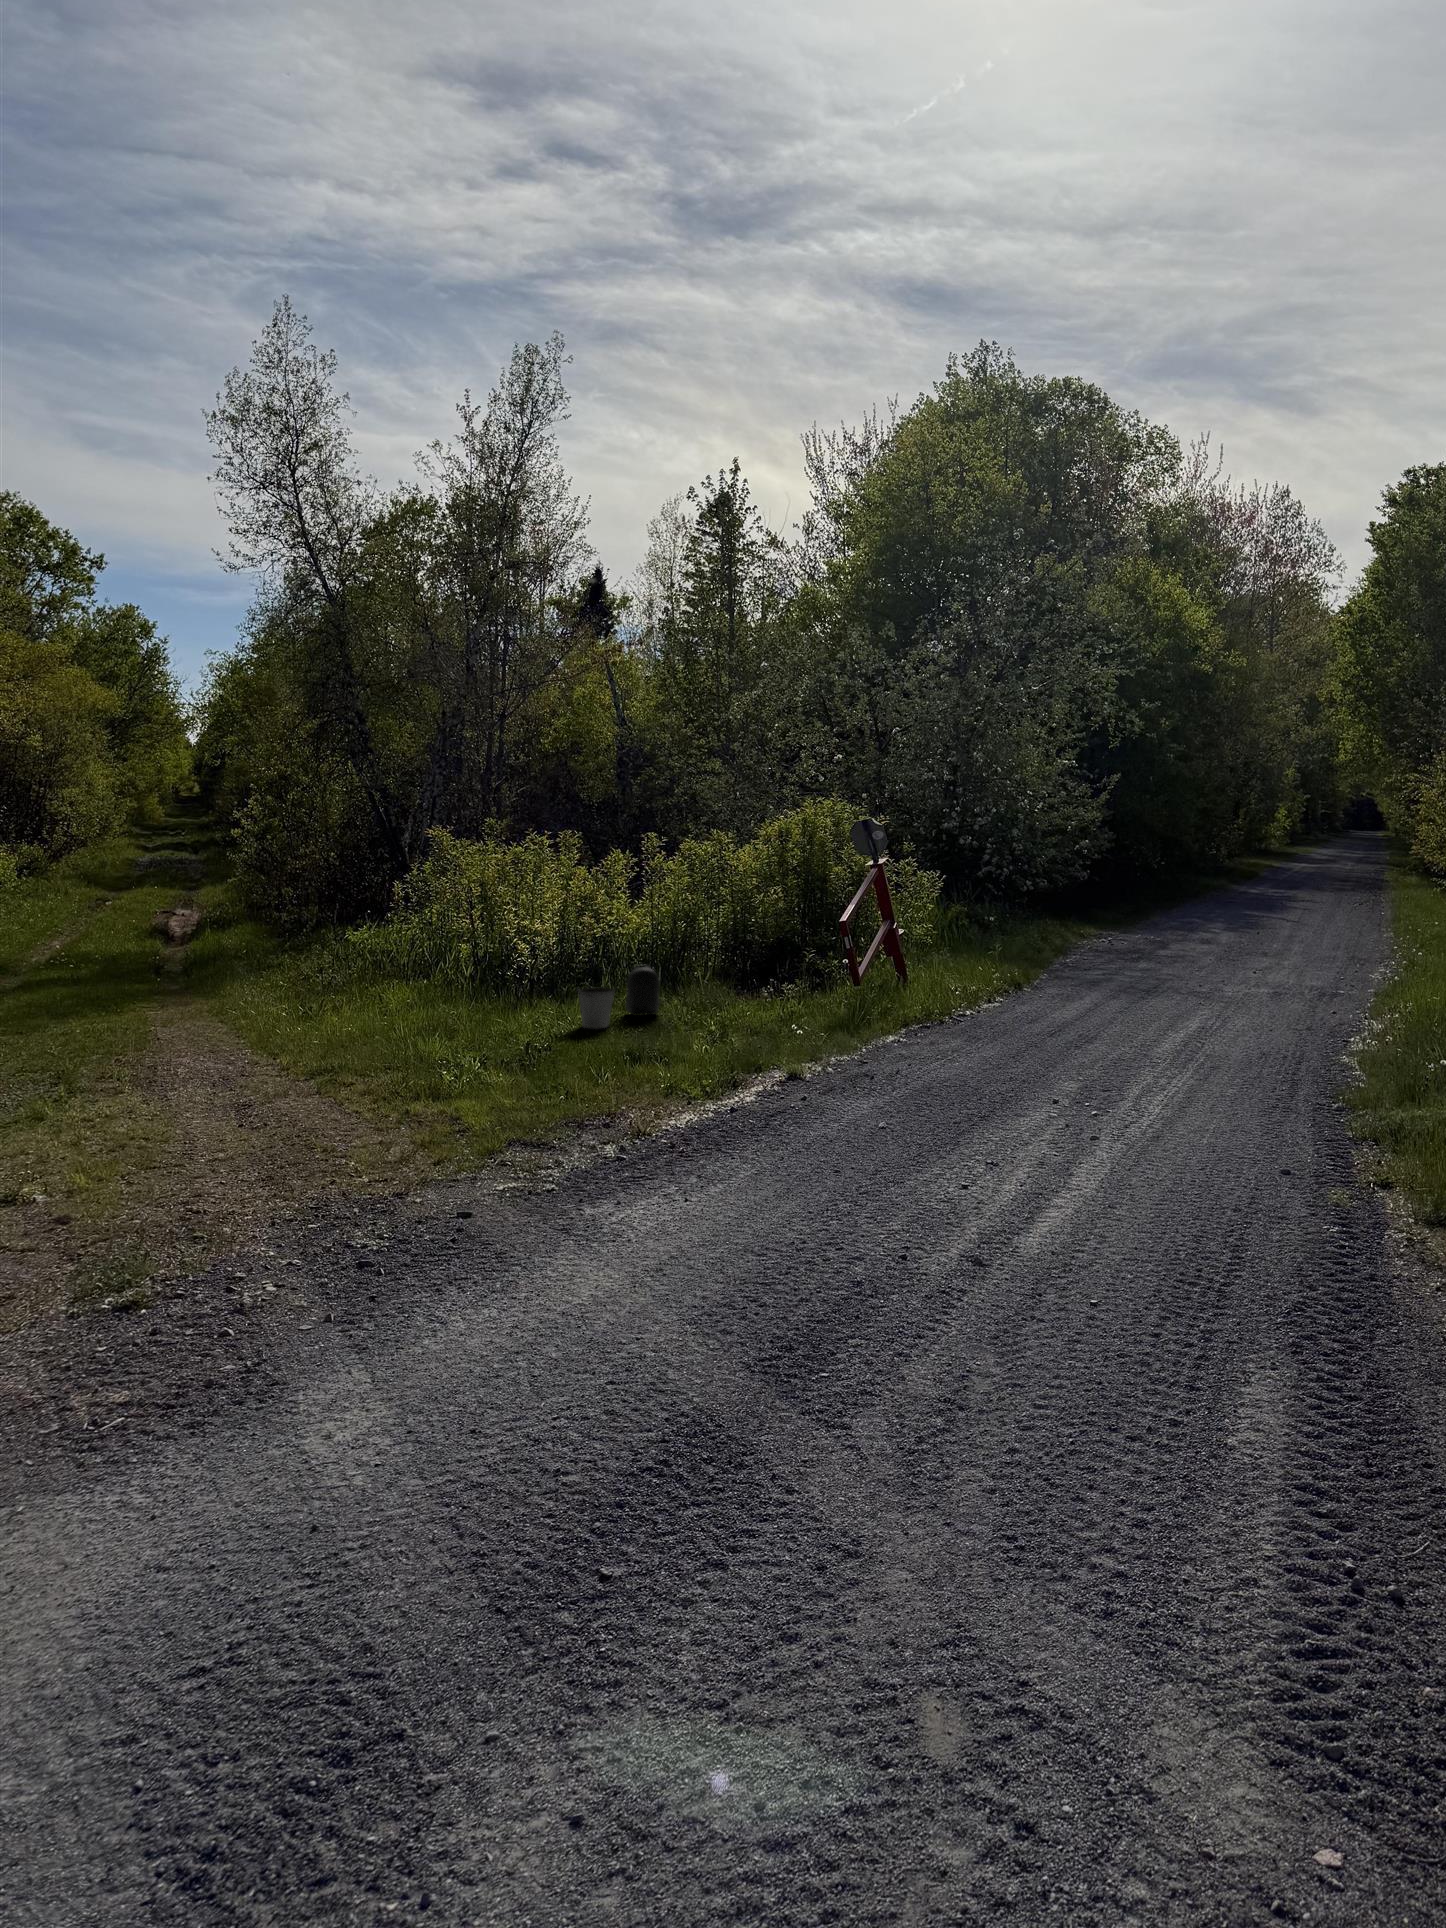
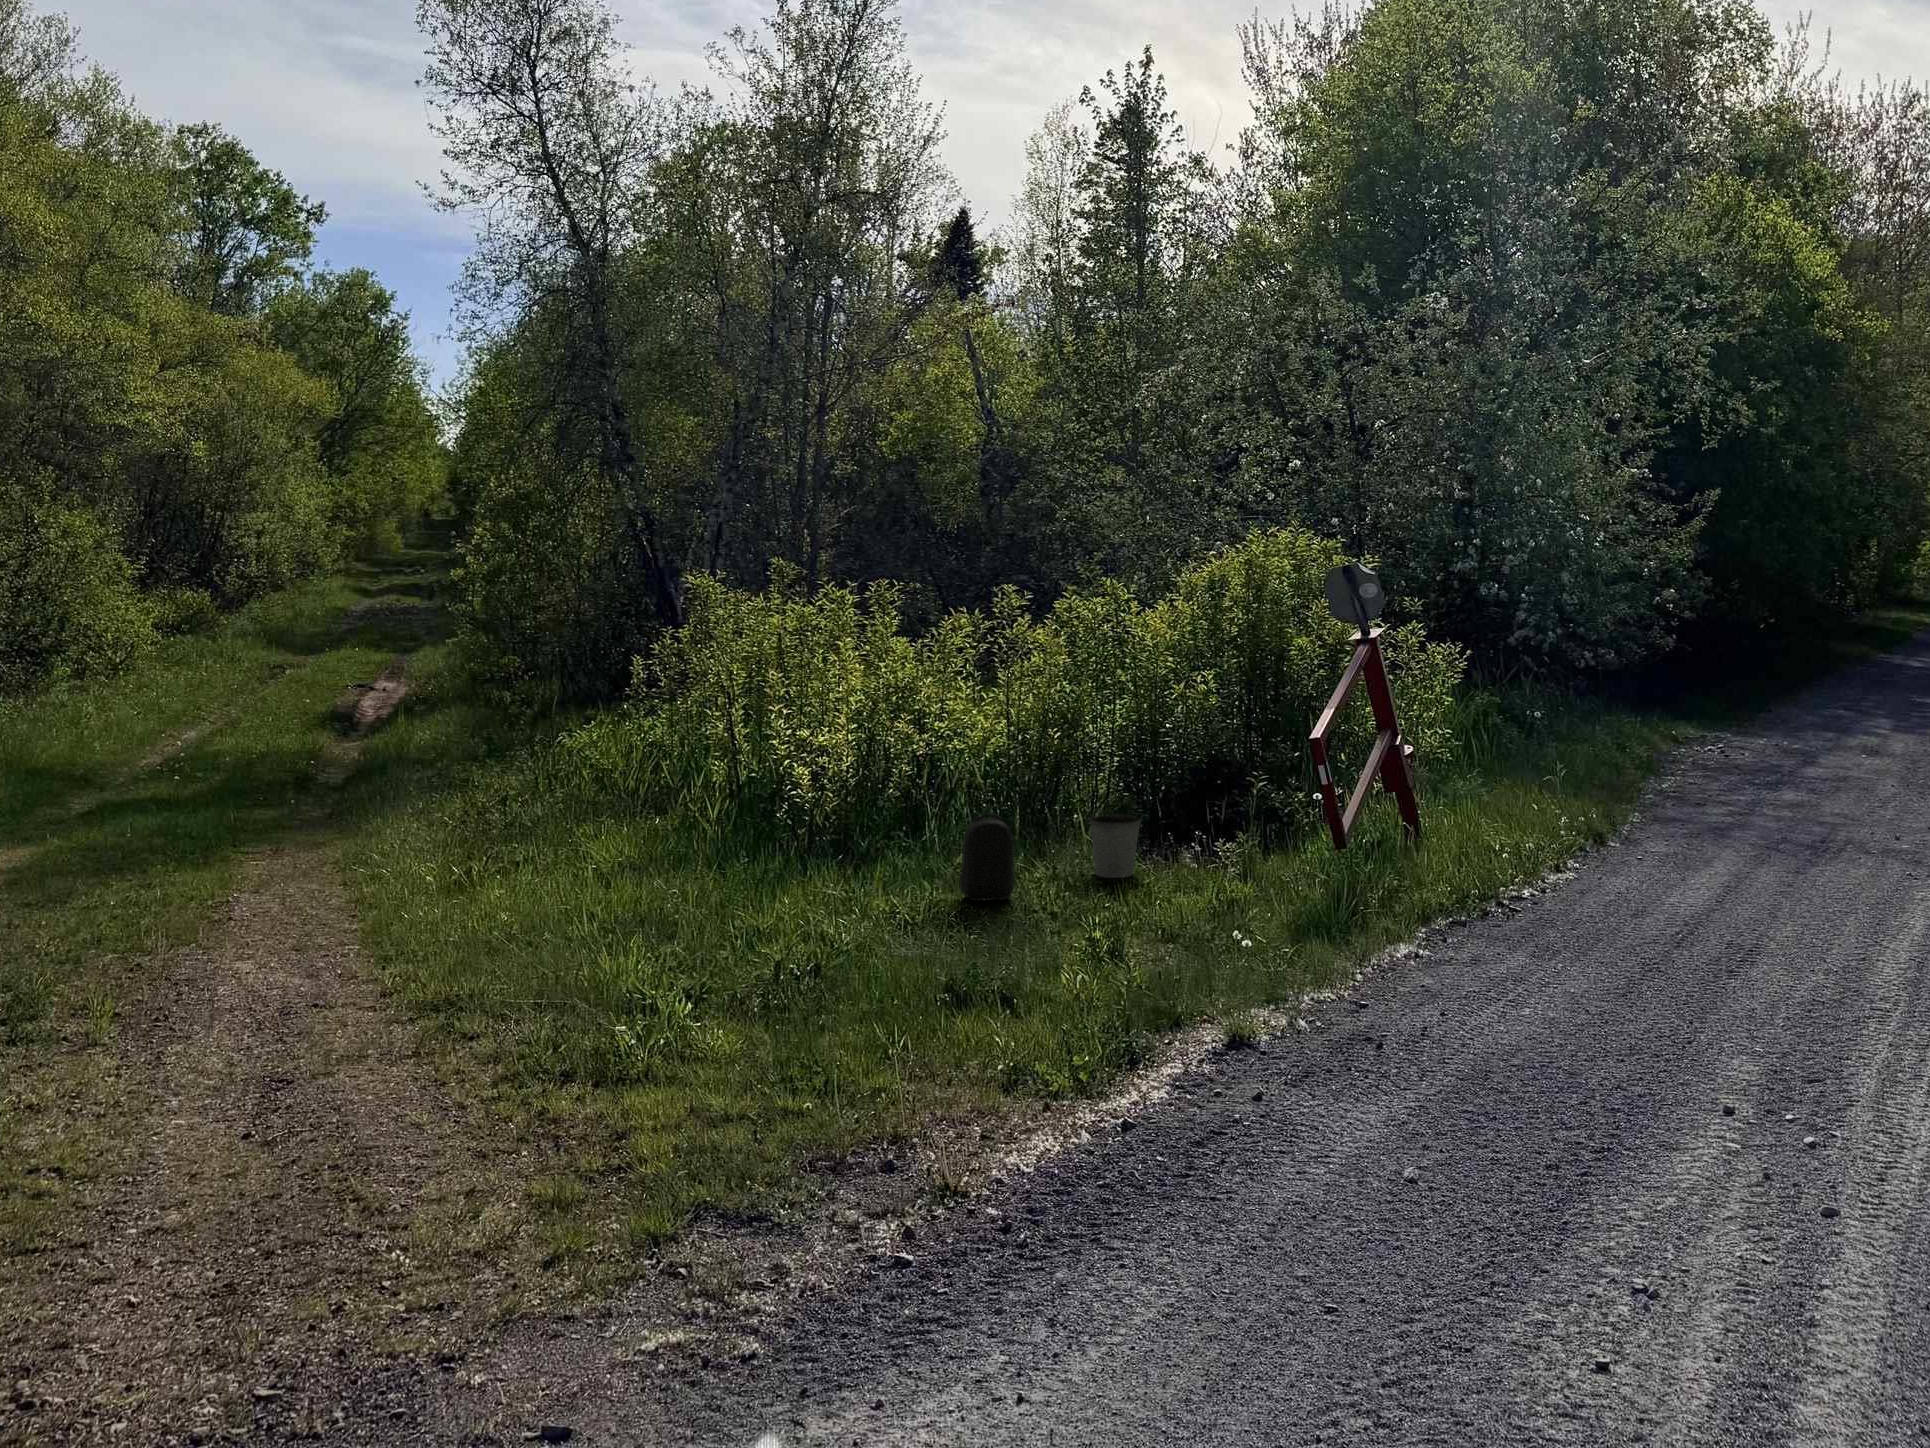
bucket: present [578,988,615,1029] -> present [1089,815,1142,878]

